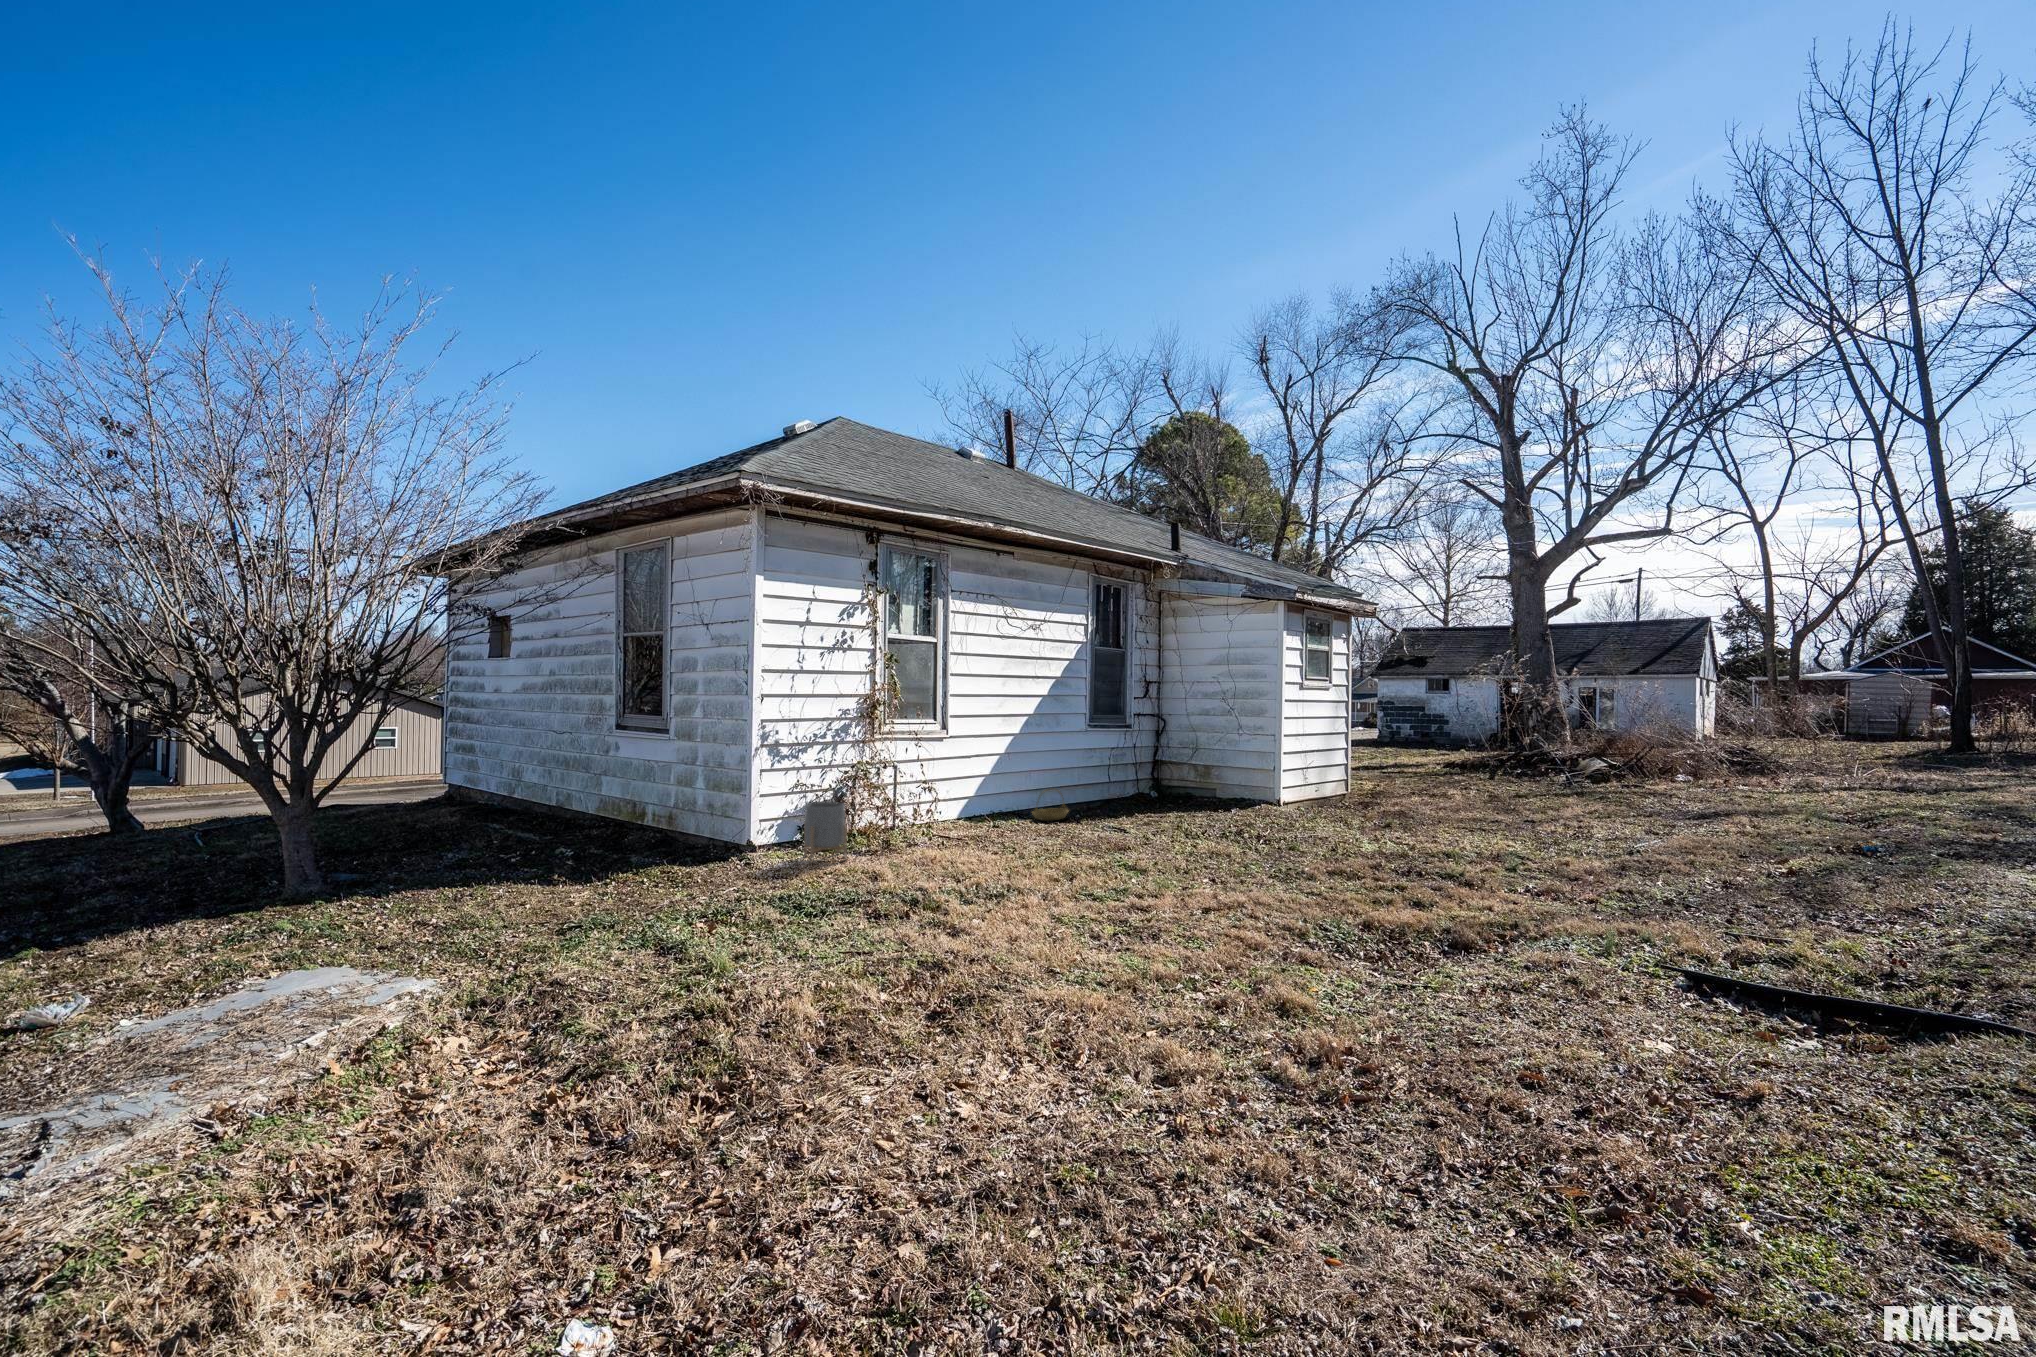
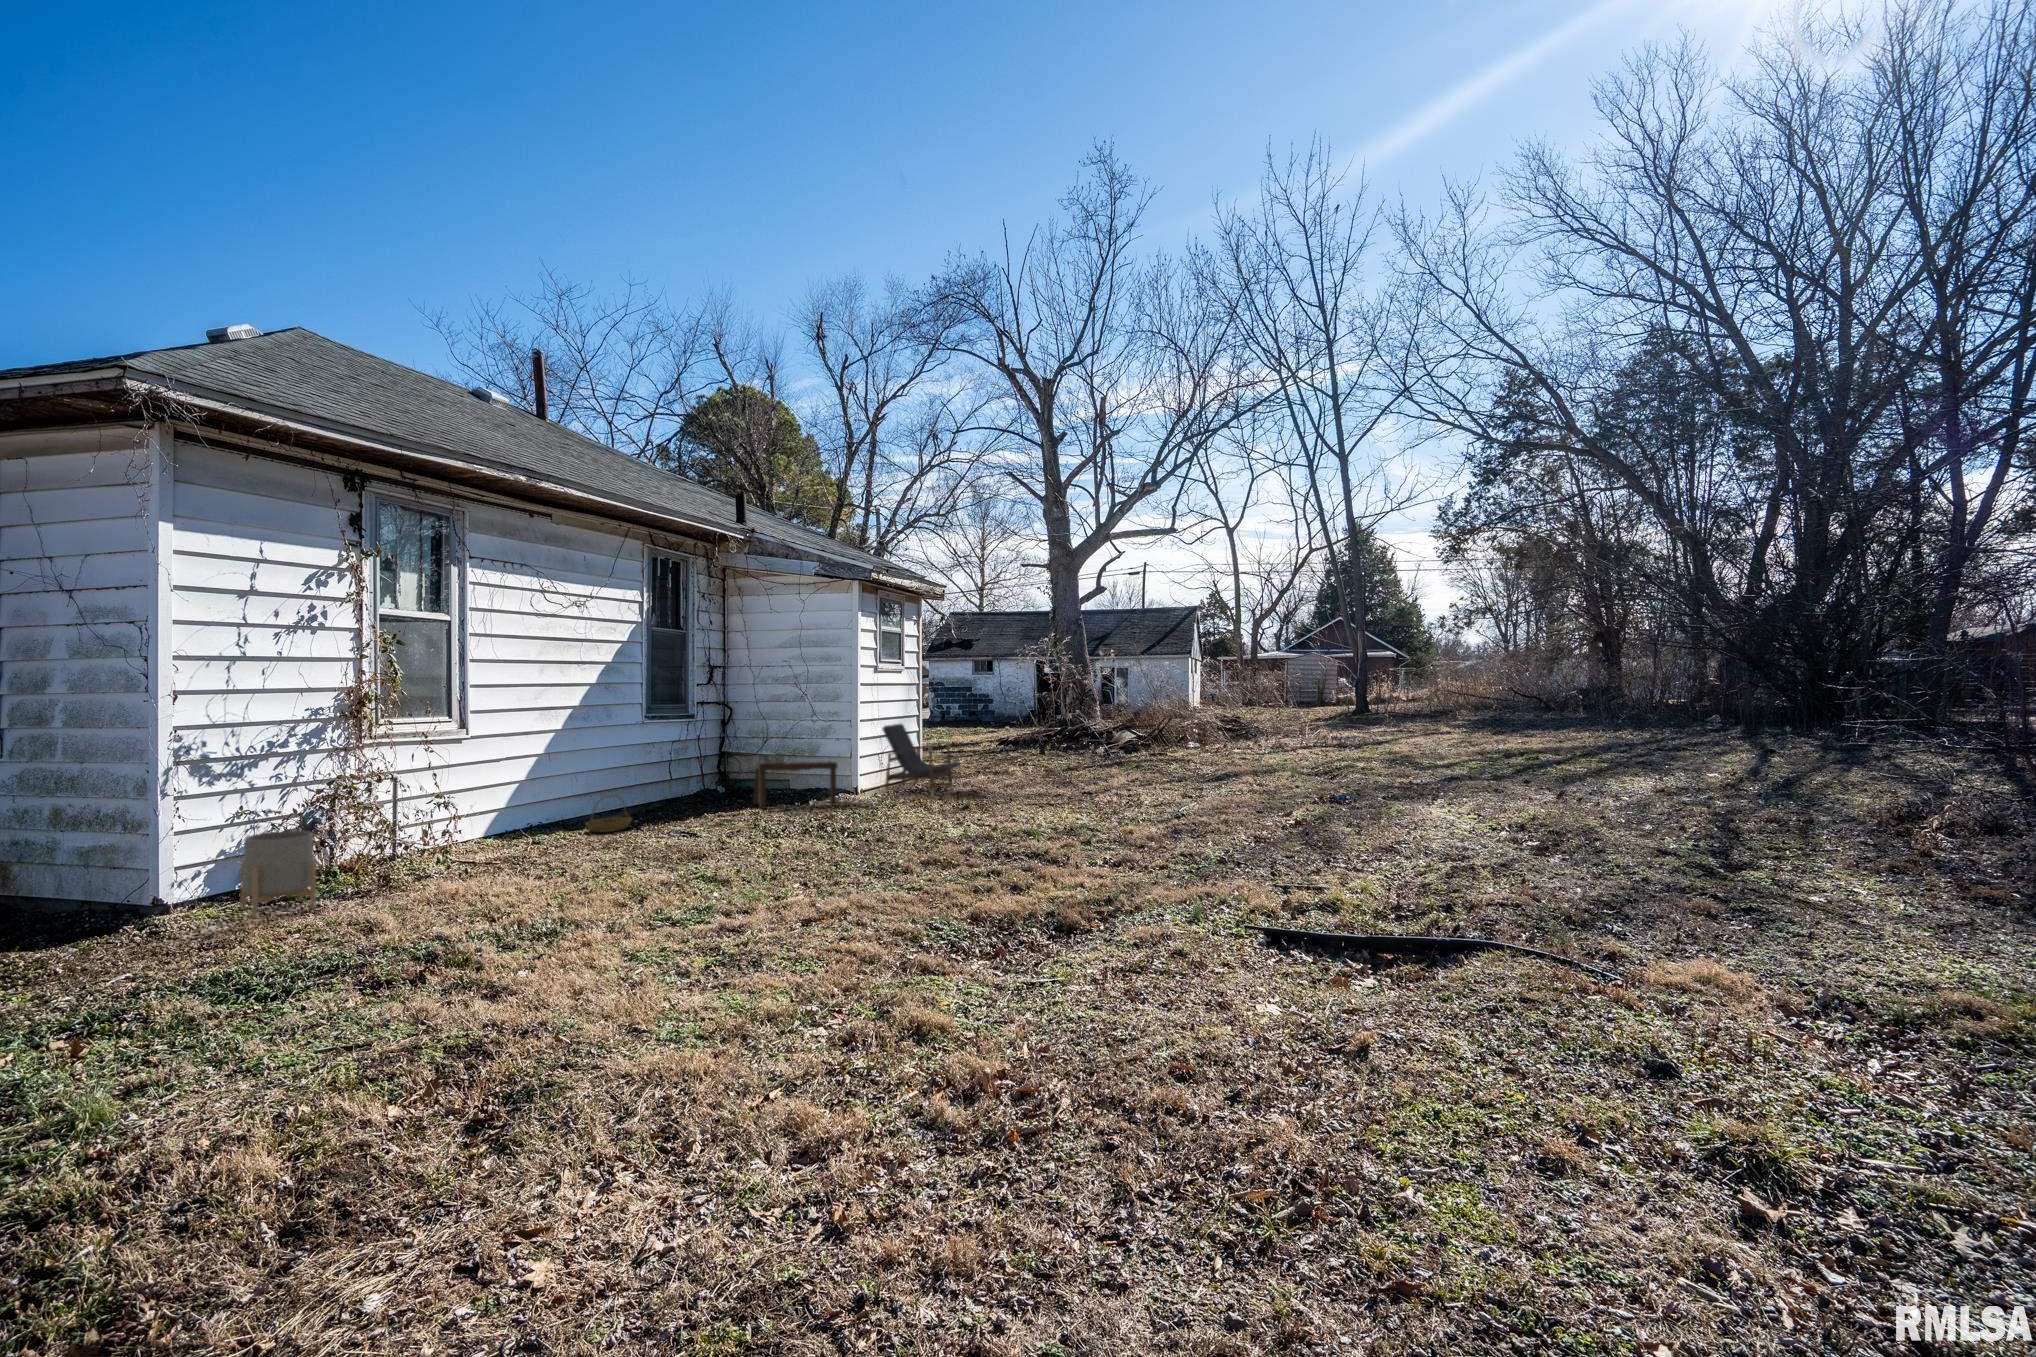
lounge chair: none [1304,730,1390,808] -> present [883,724,960,797]
bench: none [1176,765,1256,810] -> present [753,761,838,809]

